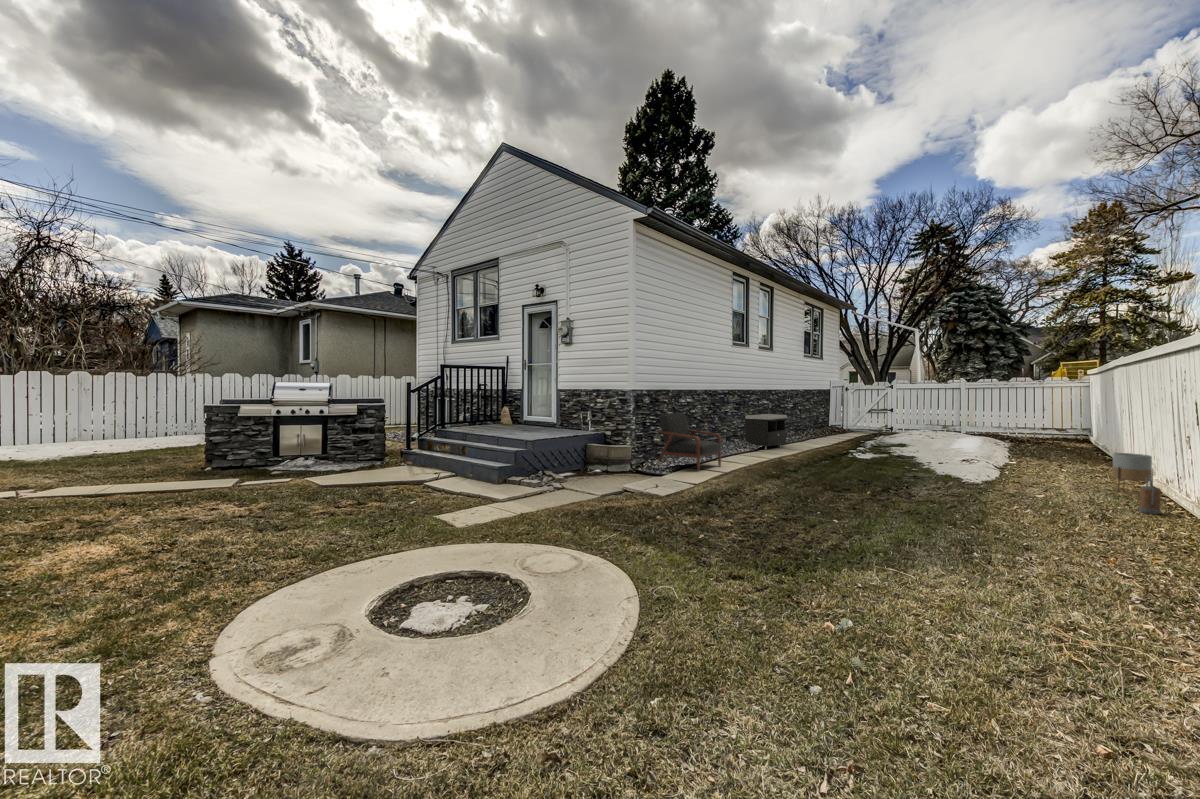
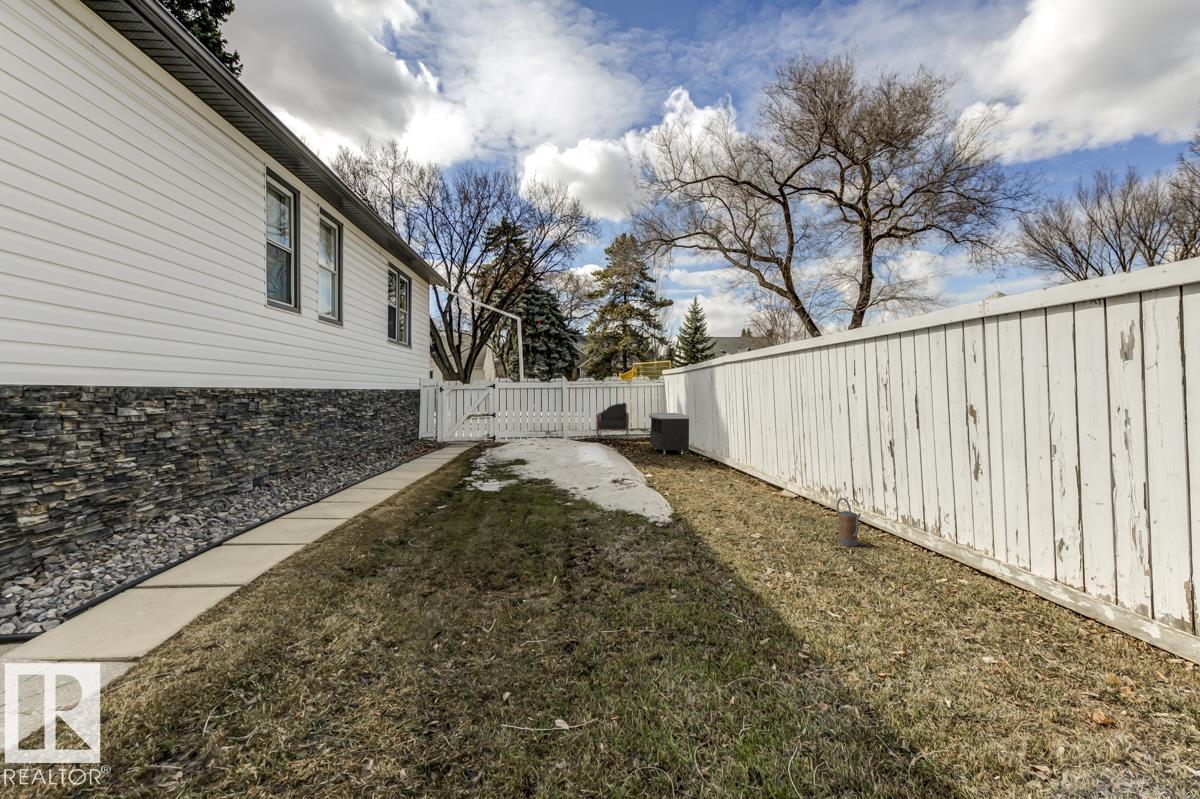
chair: present [658,413,721,471] -> present [596,403,629,439]
storage bench: present [745,414,787,449] -> present [649,413,689,454]
planter: present [1112,453,1153,491] -> none [768,464,800,512]

